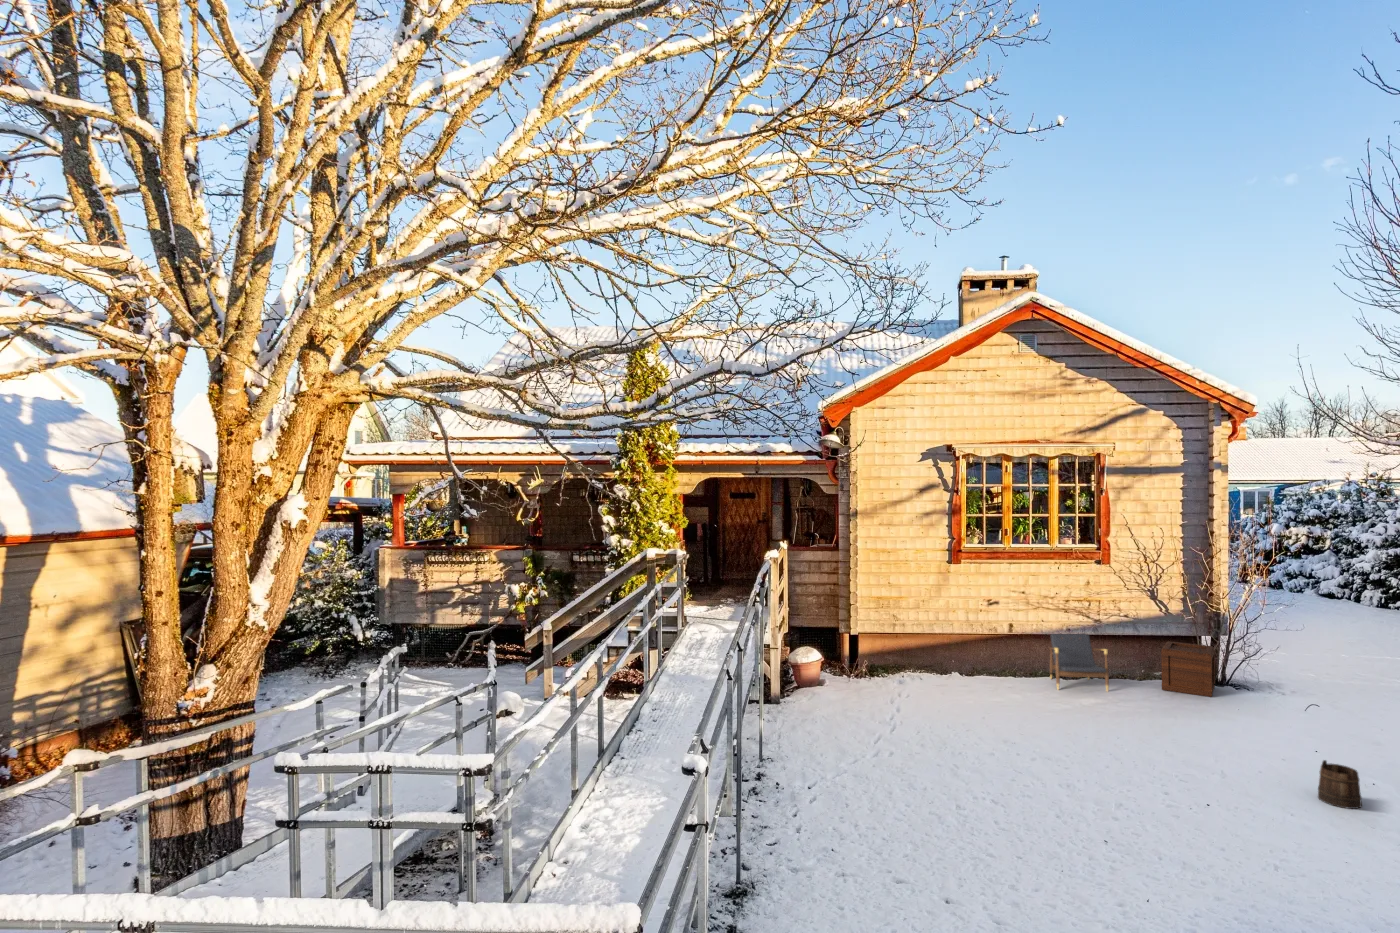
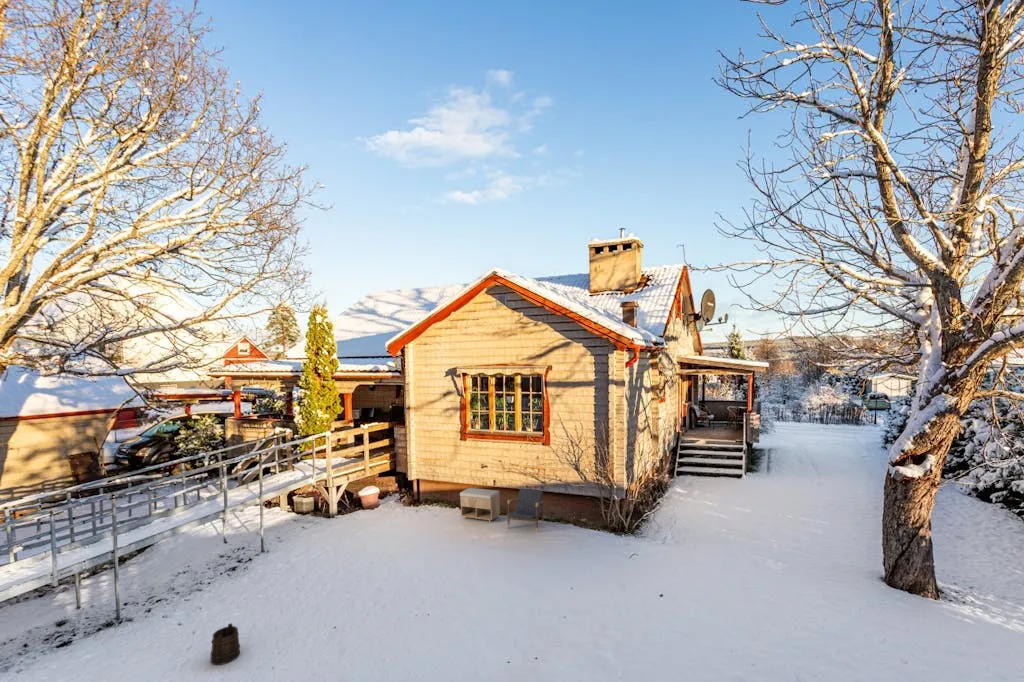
storage bench: none [959,636,1020,685] -> present [460,488,500,522]
wooden crate: present [1161,641,1215,697] -> none [573,500,615,542]
bucket: present [1318,760,1362,809] -> present [211,624,240,665]

